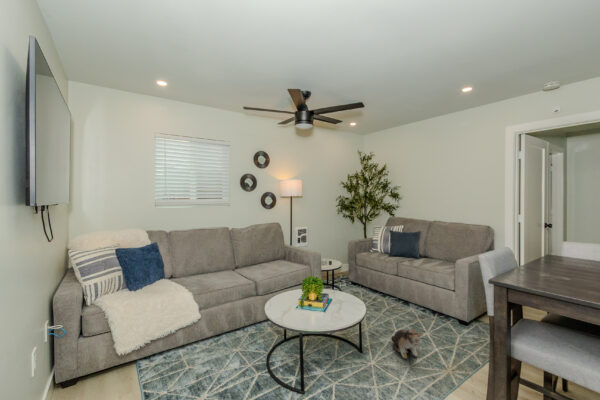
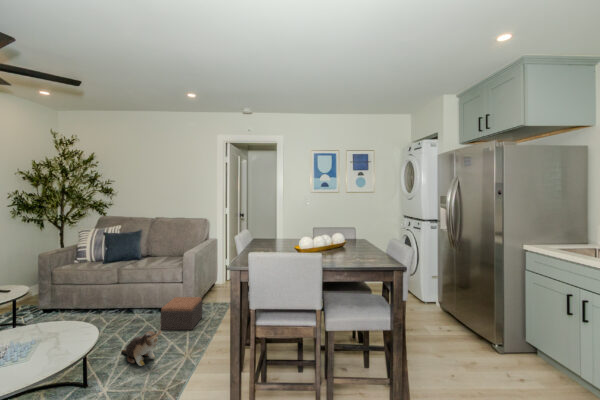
footstool: none [429,304,477,345] -> present [161,297,202,330]

